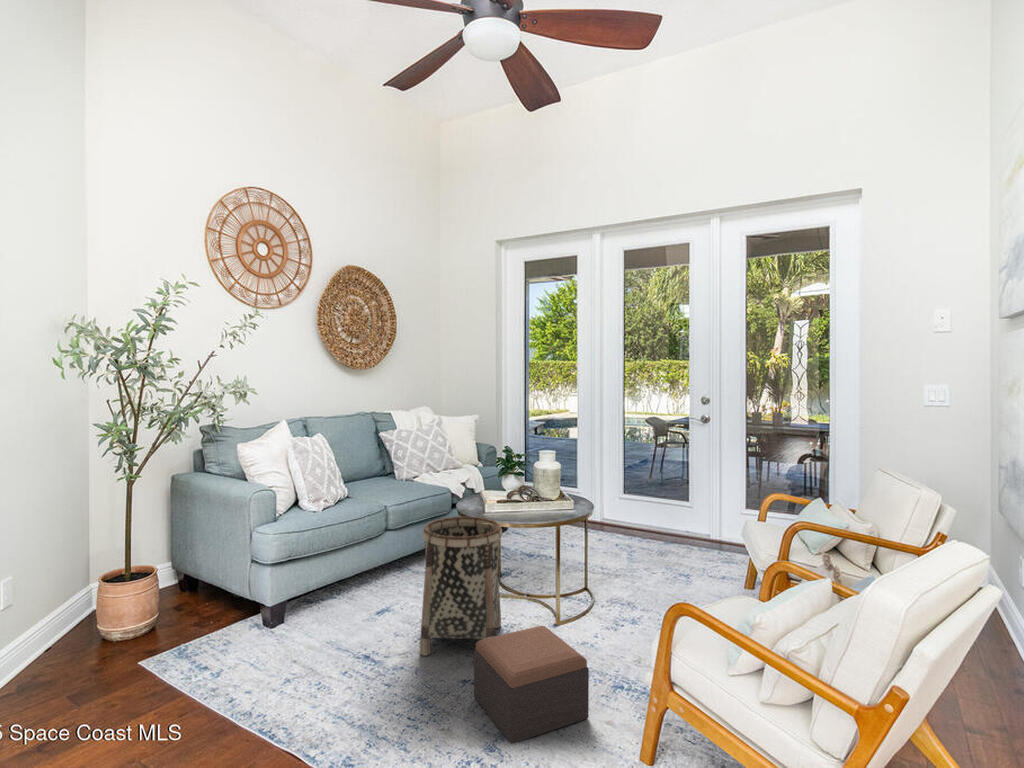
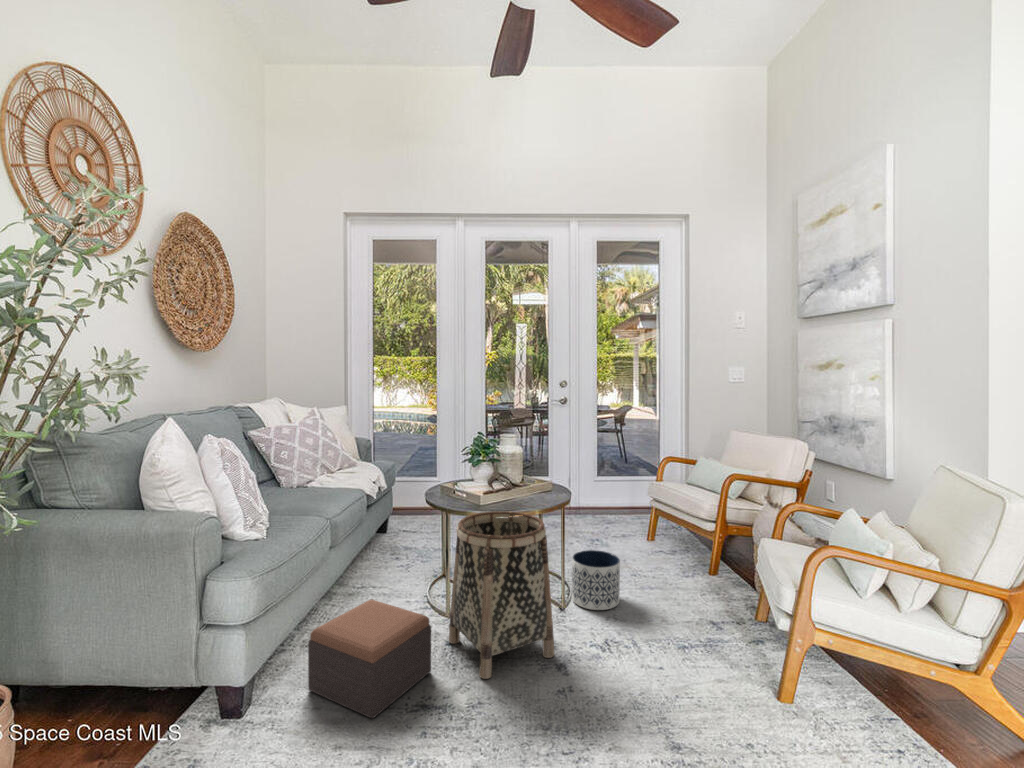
planter: none [572,575,622,638] -> present [572,550,620,610]
footstool: present [474,626,589,744] -> present [308,600,431,719]

